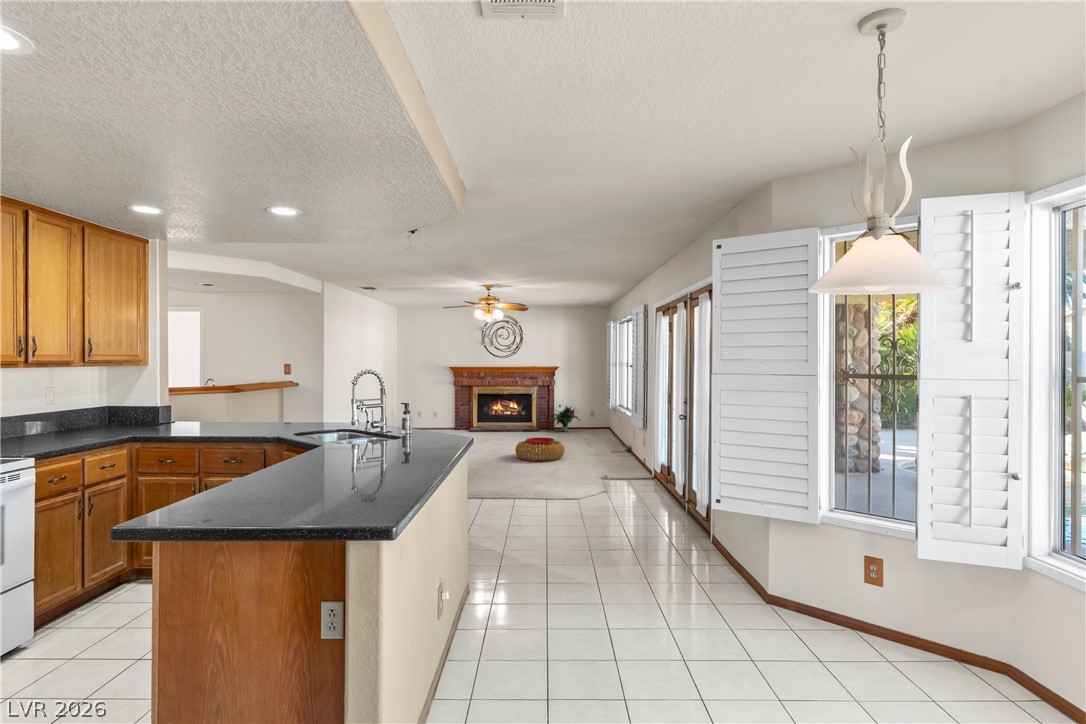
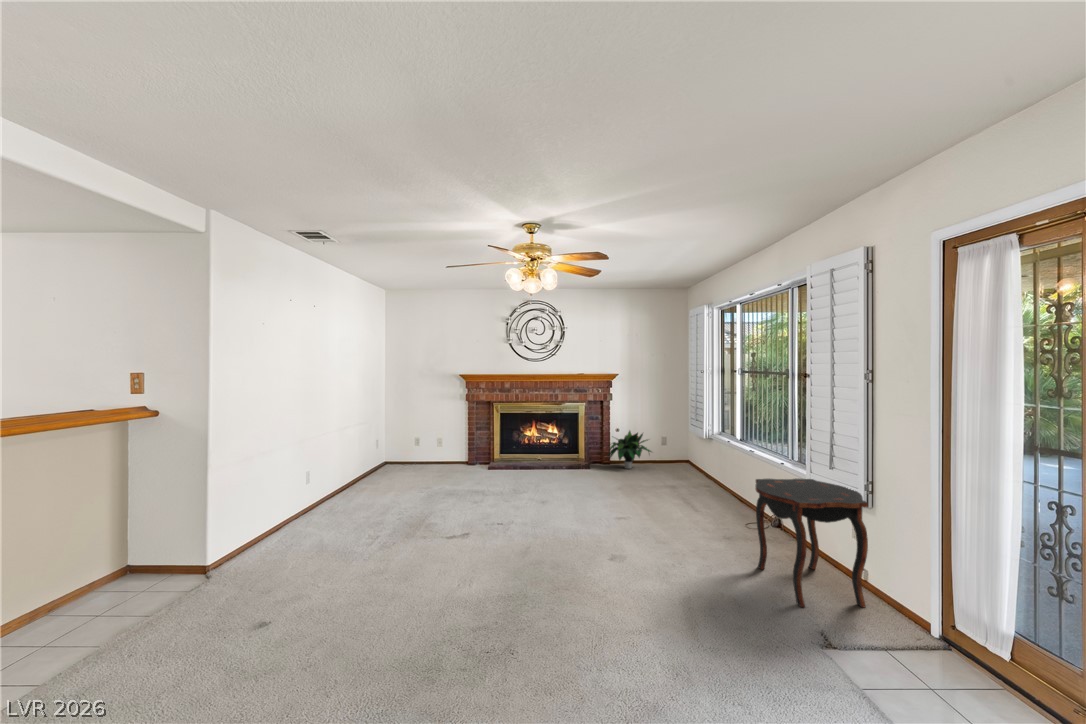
side table: none [595,418,641,472] -> present [755,479,868,607]
pouf: present [515,437,565,461] -> none [581,504,675,560]

